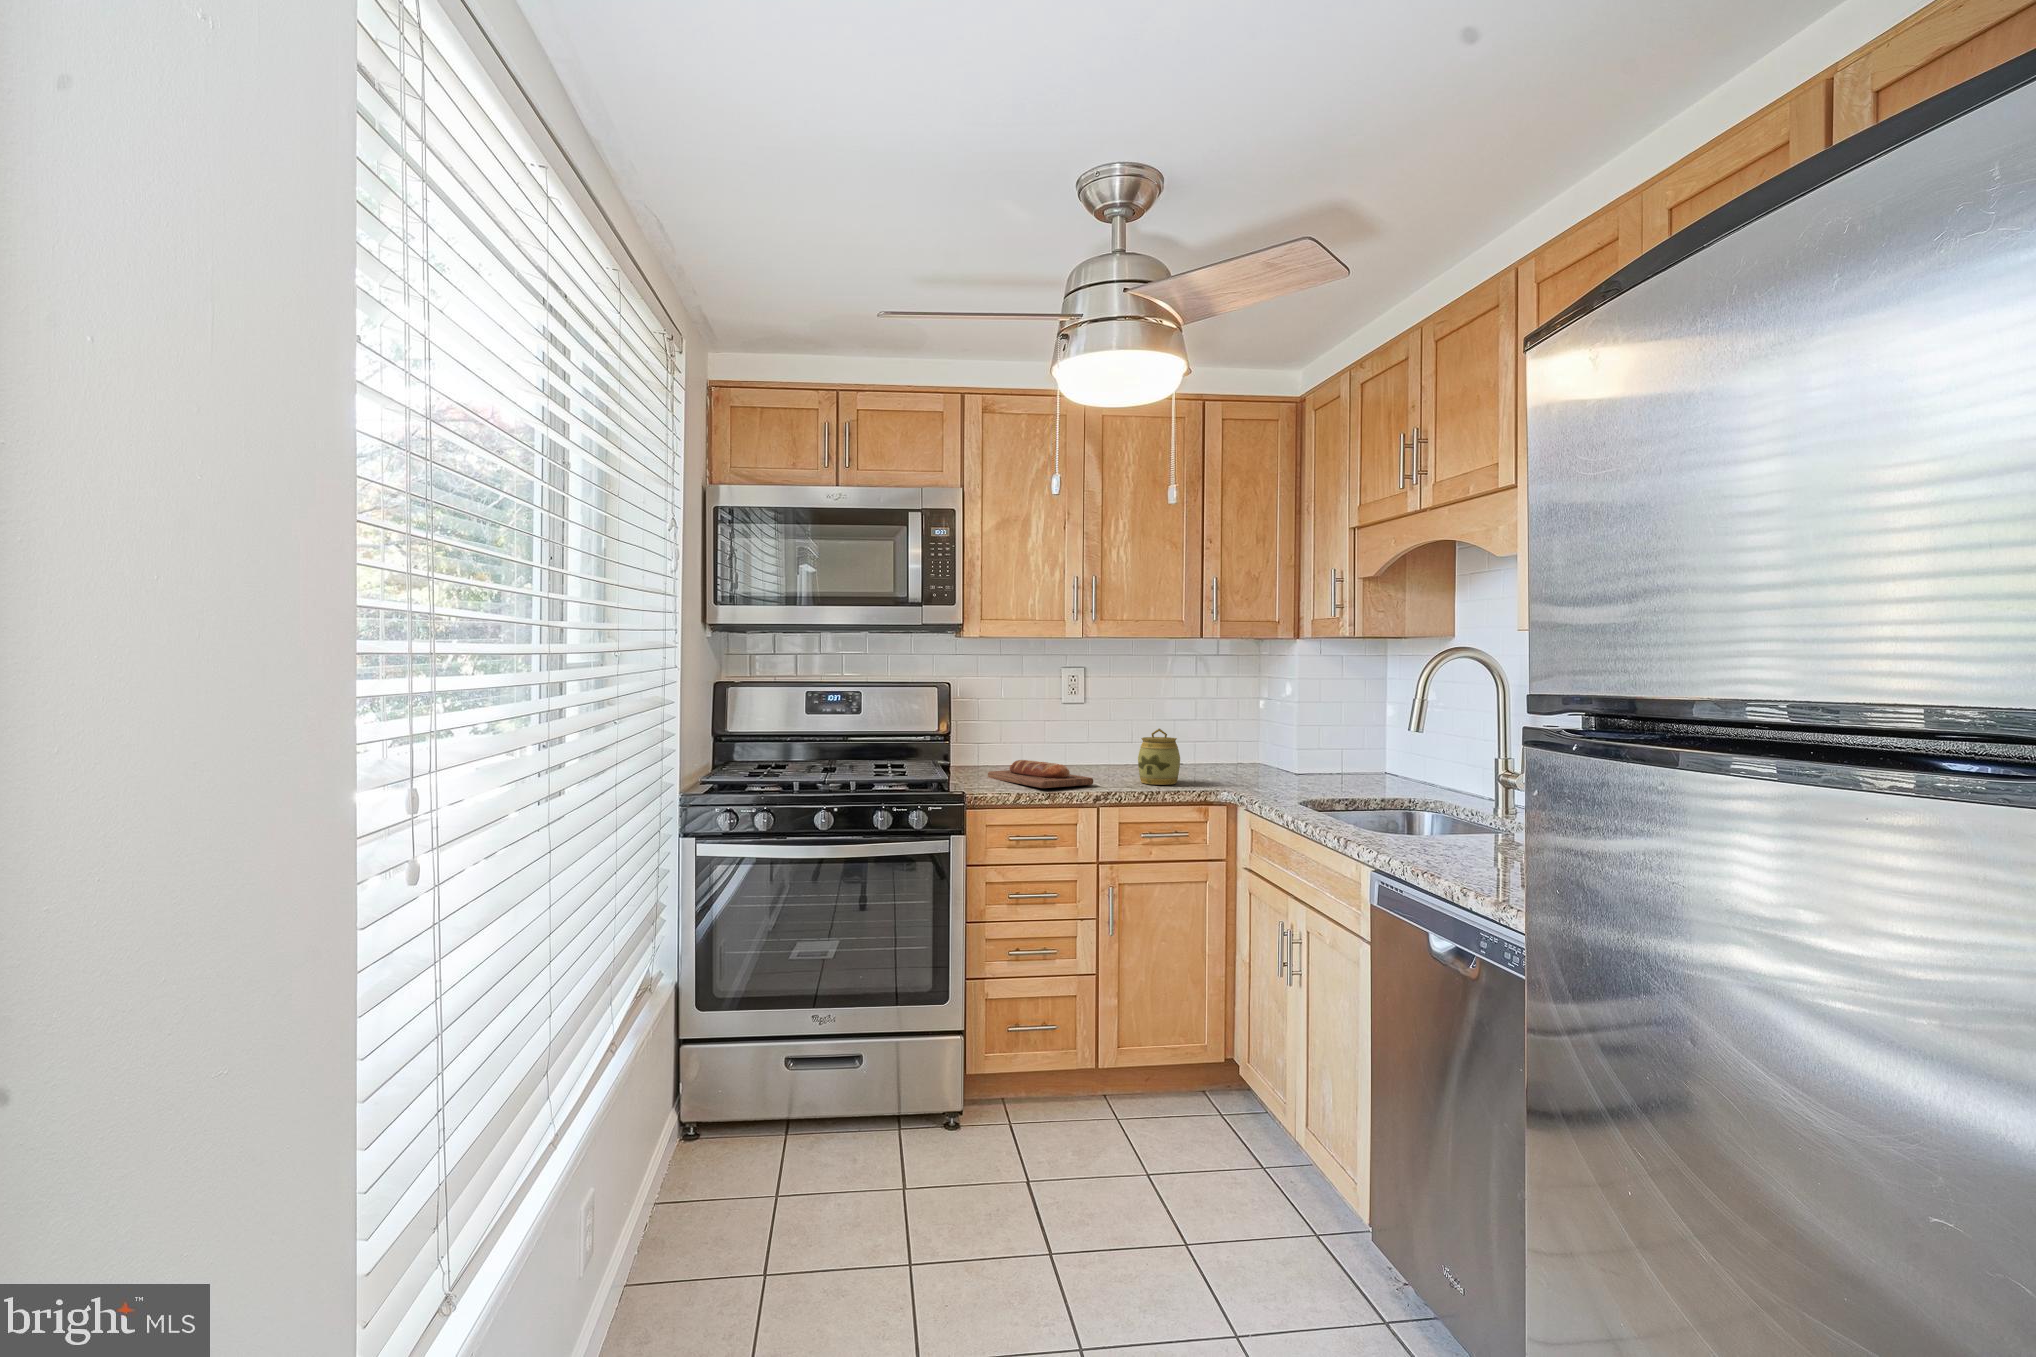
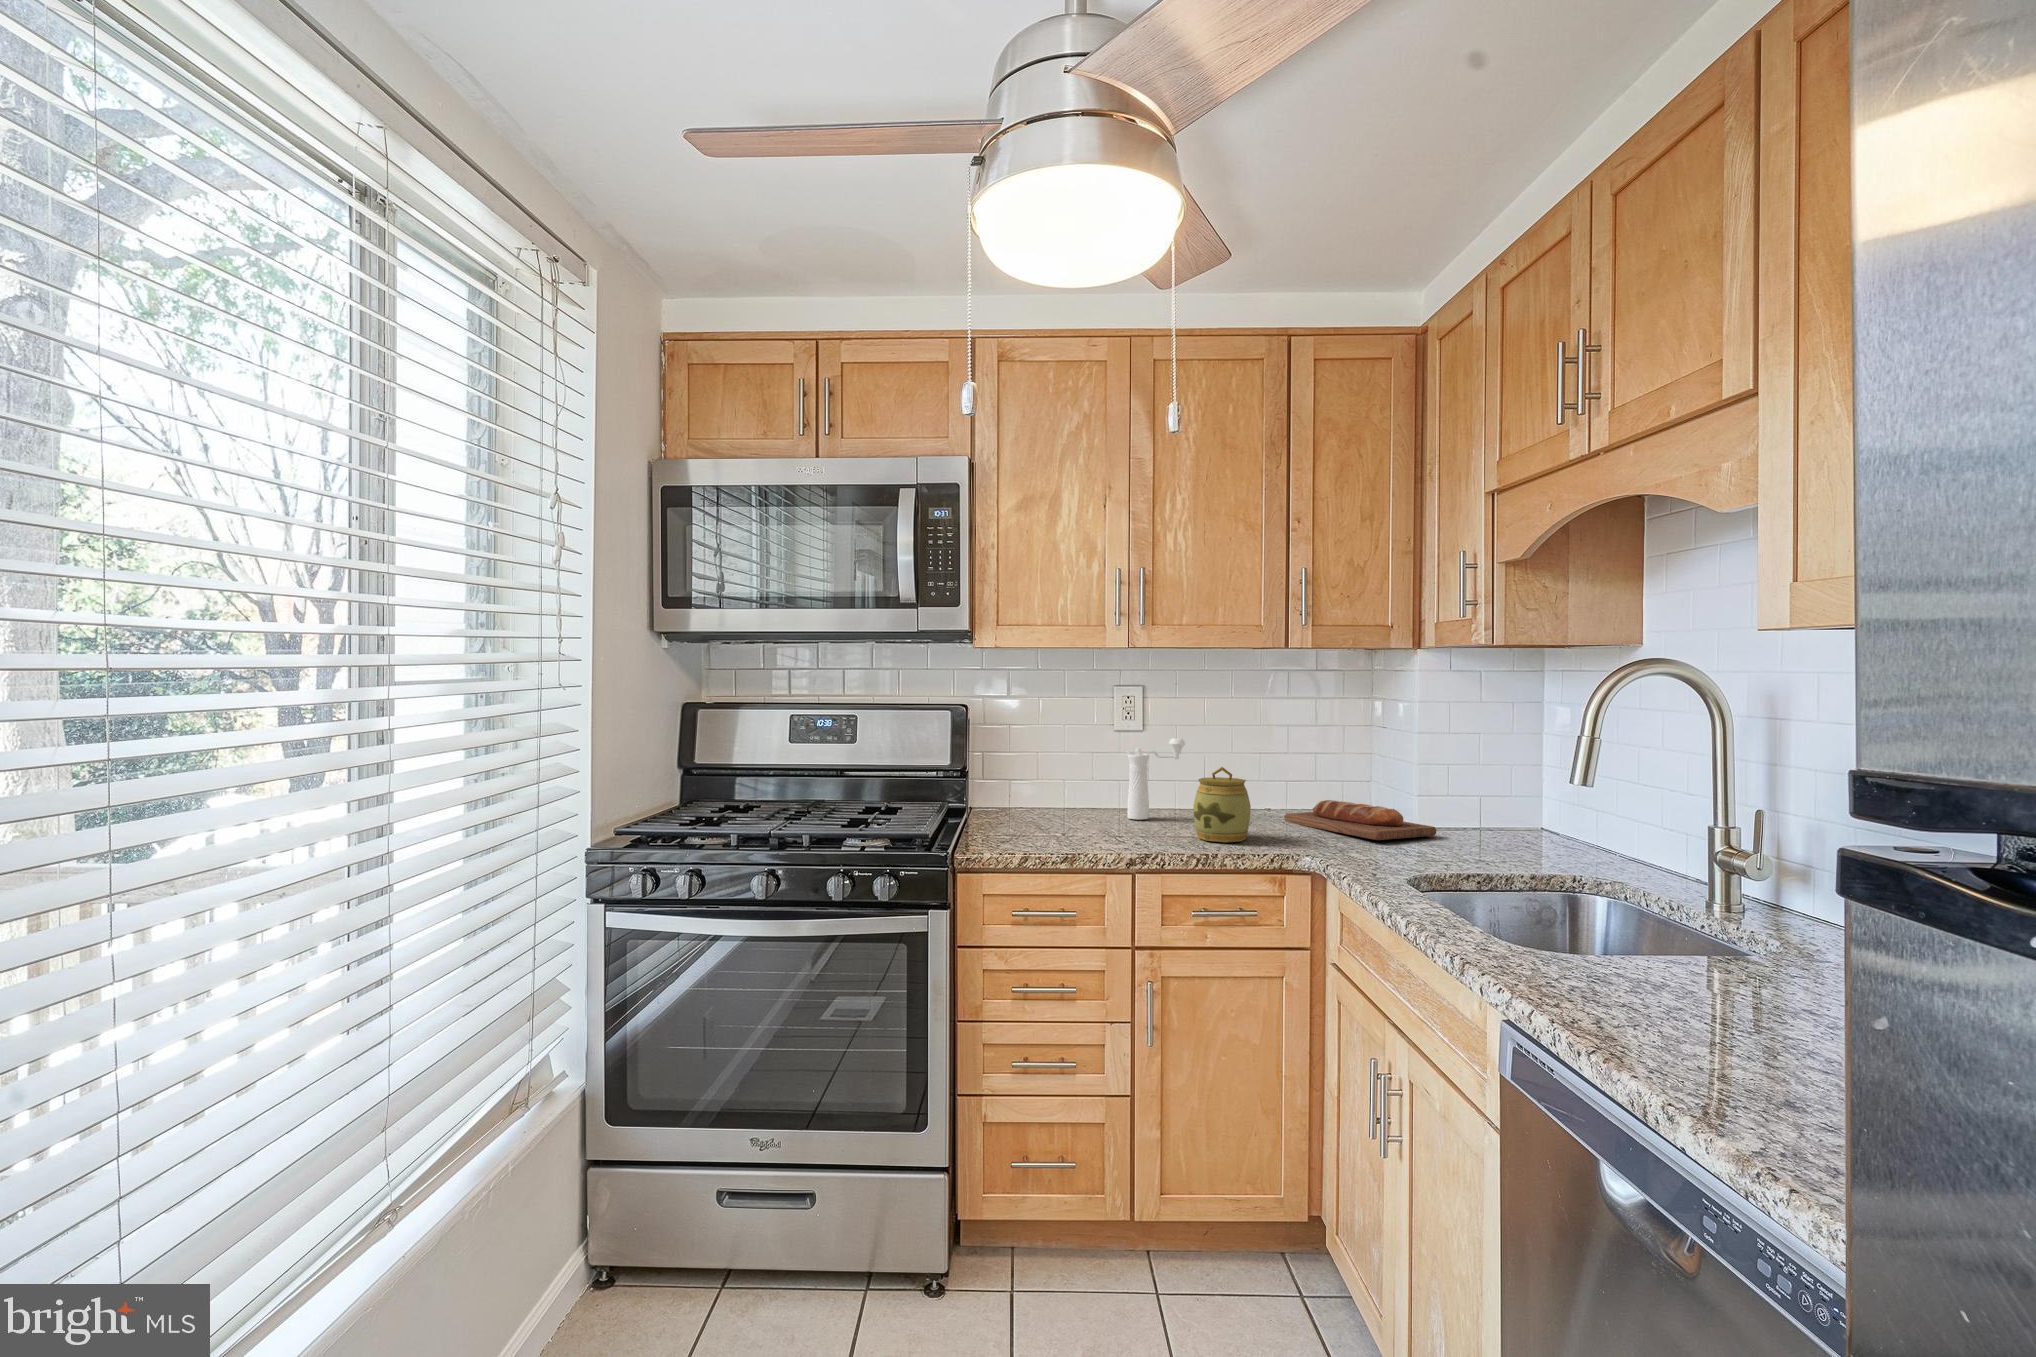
pepper mill: none [1082,709,1125,772] -> present [1127,738,1185,819]
bread loaf: present [988,760,1093,788] -> present [1284,800,1436,840]

